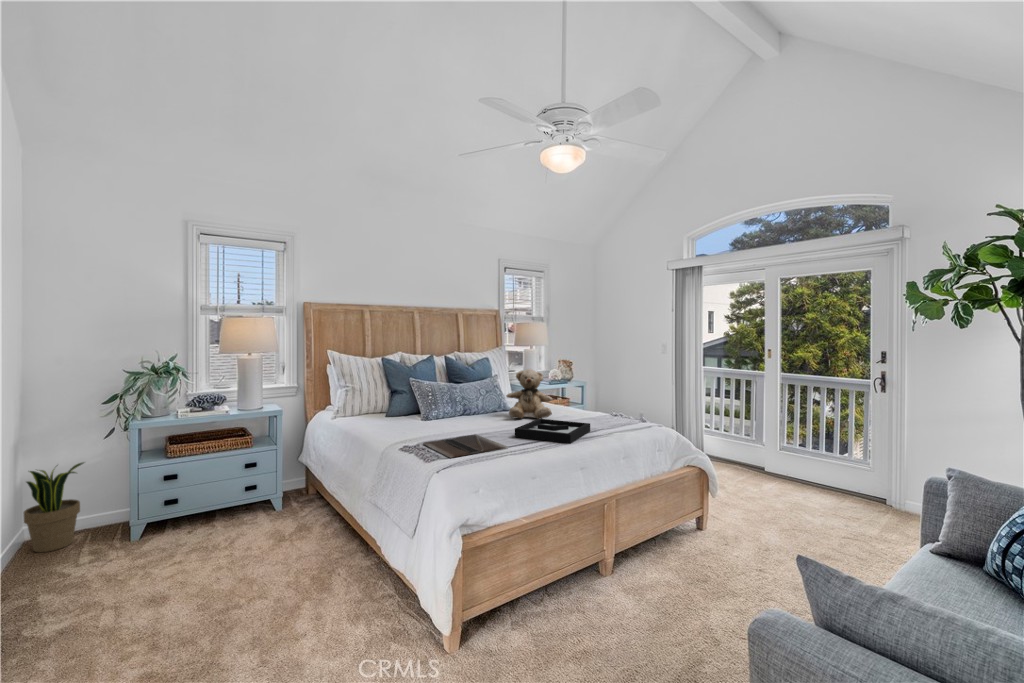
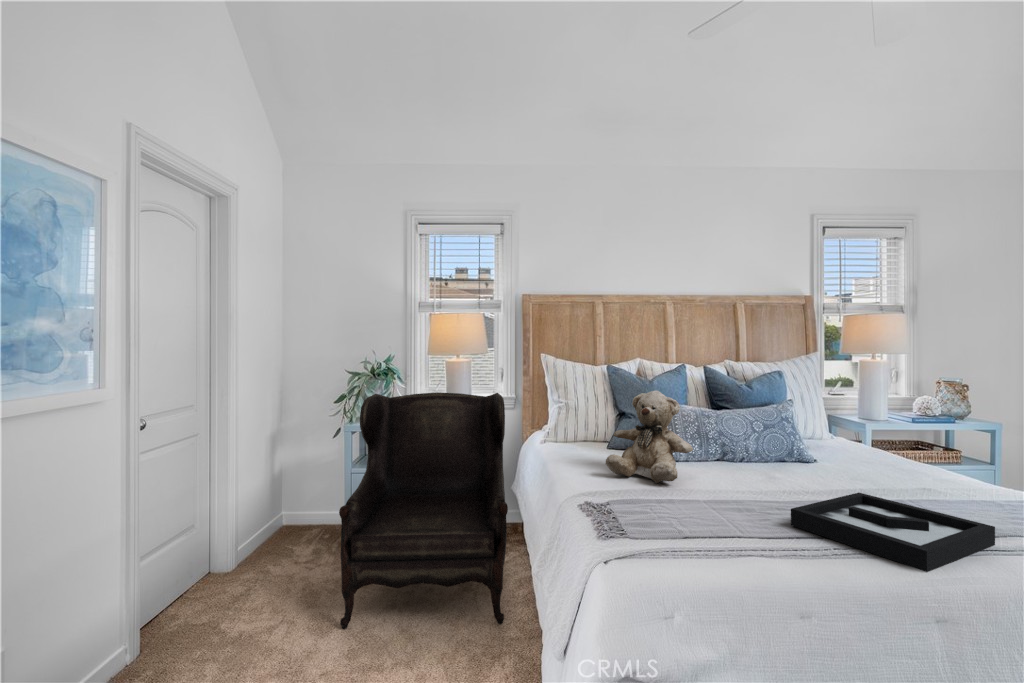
teddy bear: present [506,368,553,419] -> present [606,391,693,484]
armchair: none [175,382,330,586] -> present [339,392,508,629]
laptop: present [423,434,508,458] -> none [612,505,762,552]
potted plant: present [24,462,84,552] -> none [268,458,315,542]

